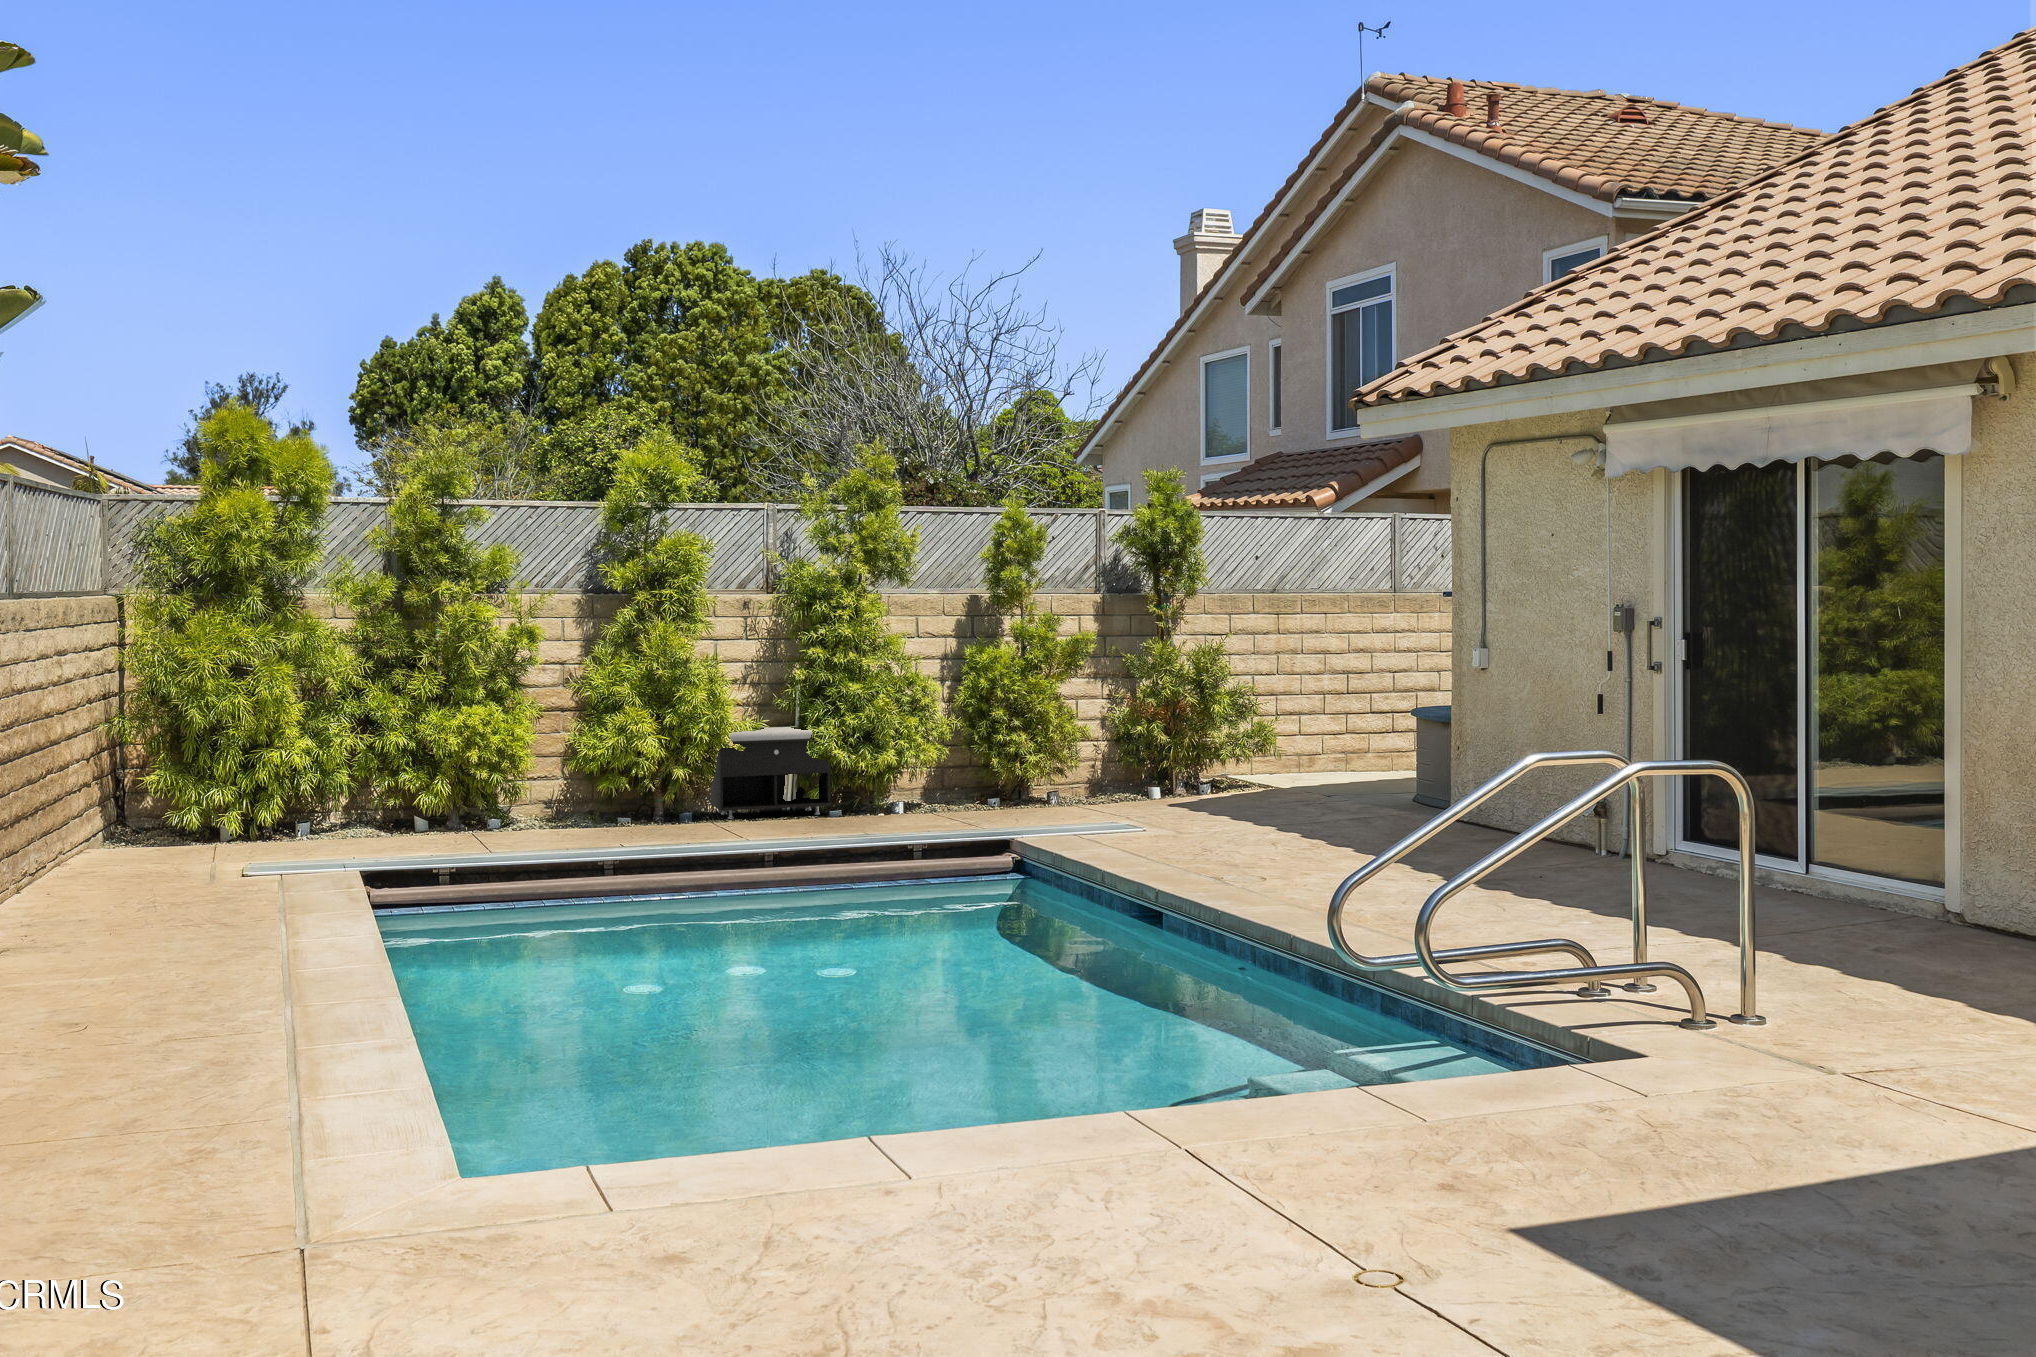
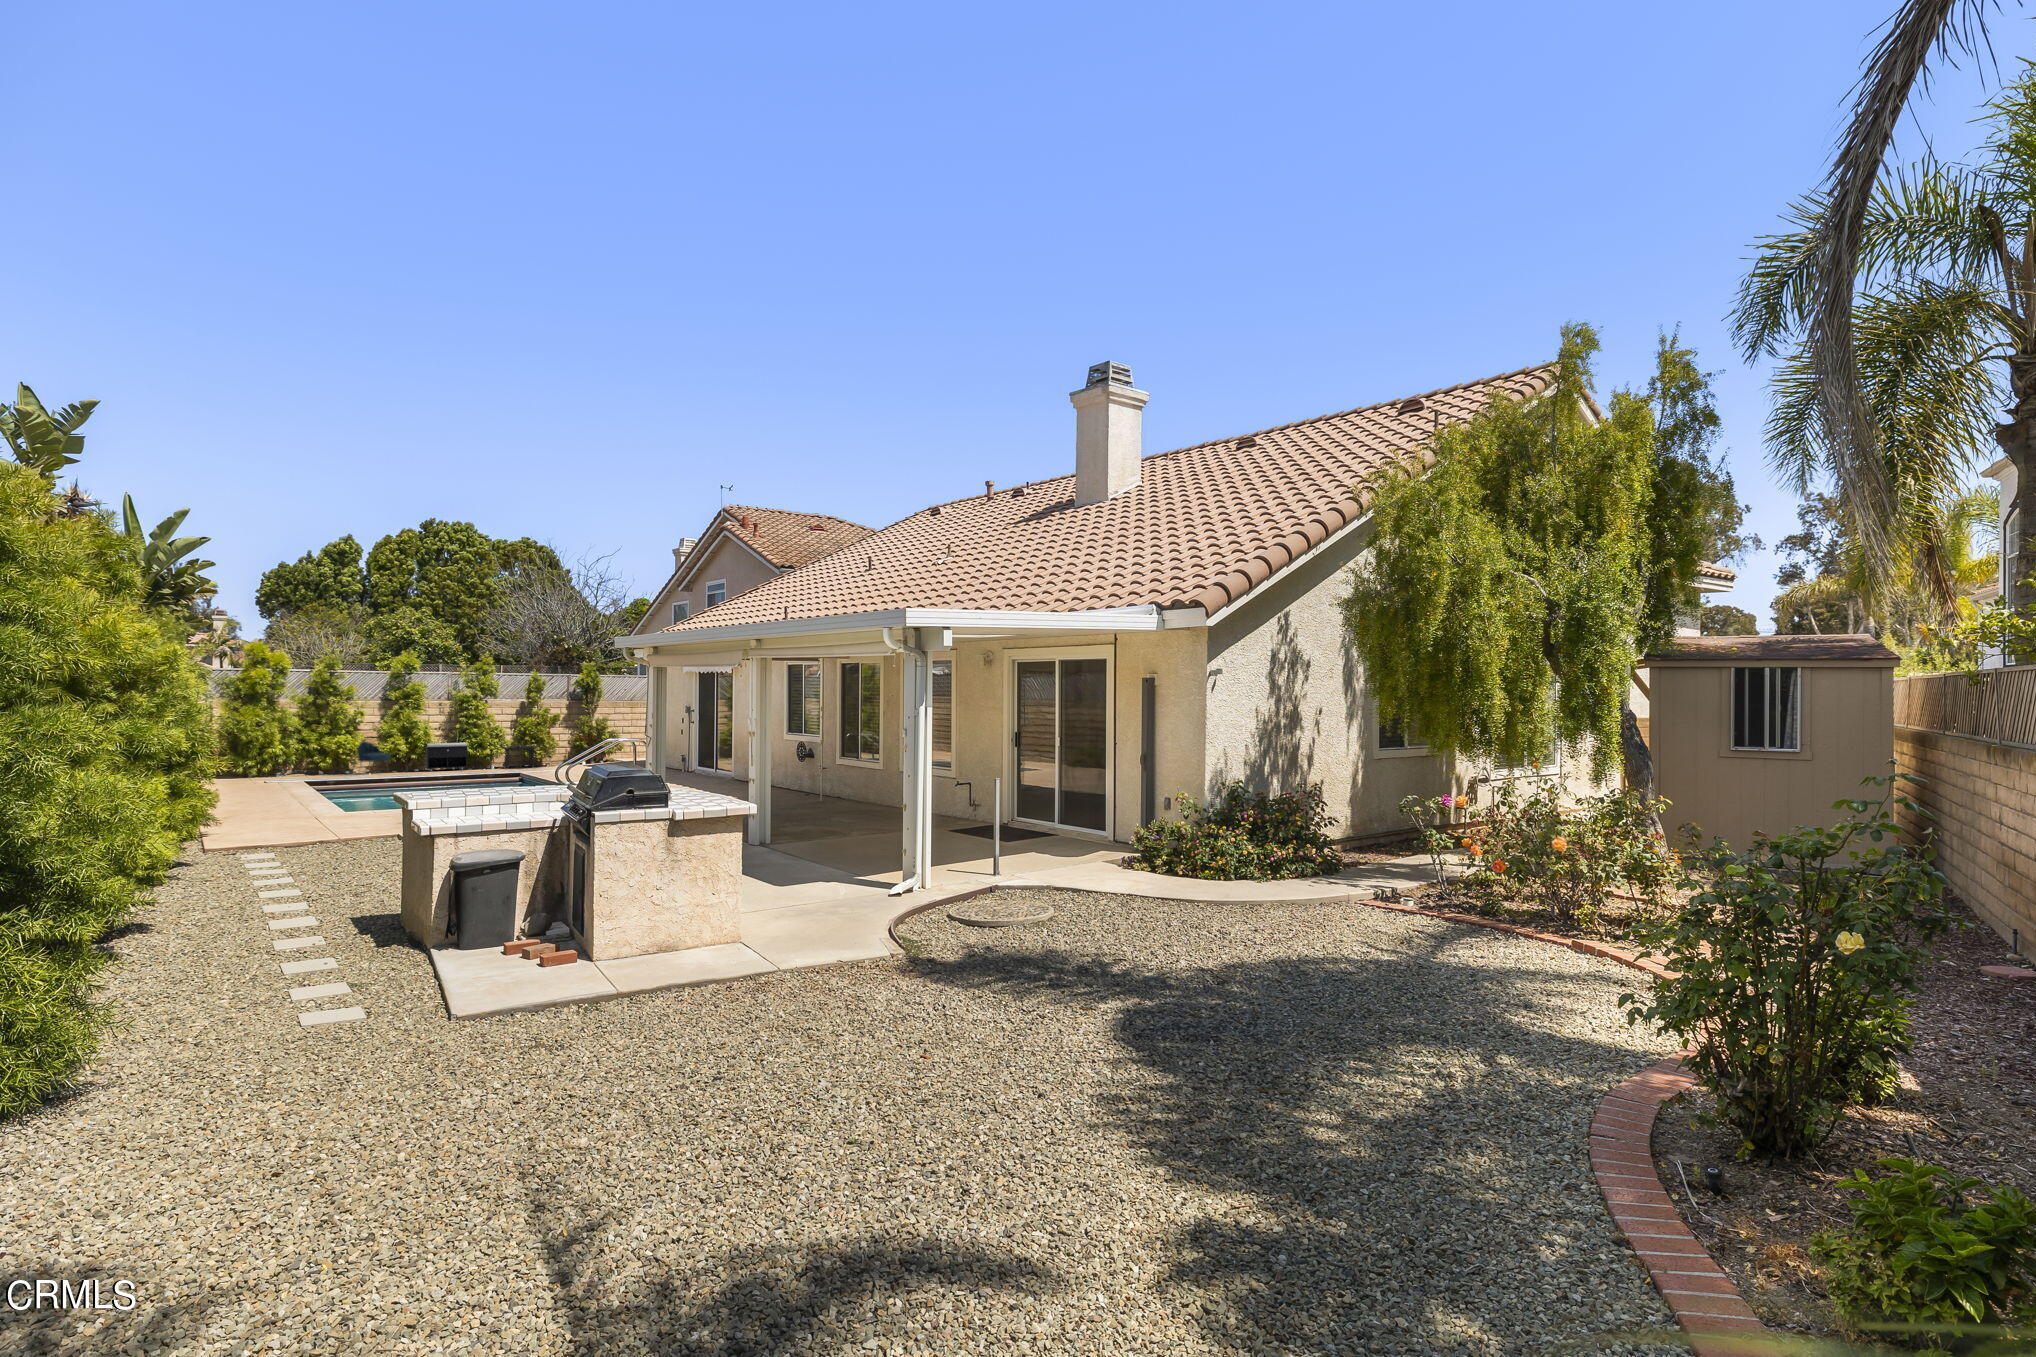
chair: none [518,720,616,830] -> present [356,741,391,763]
round table: none [916,734,1035,812] -> present [501,745,538,768]

